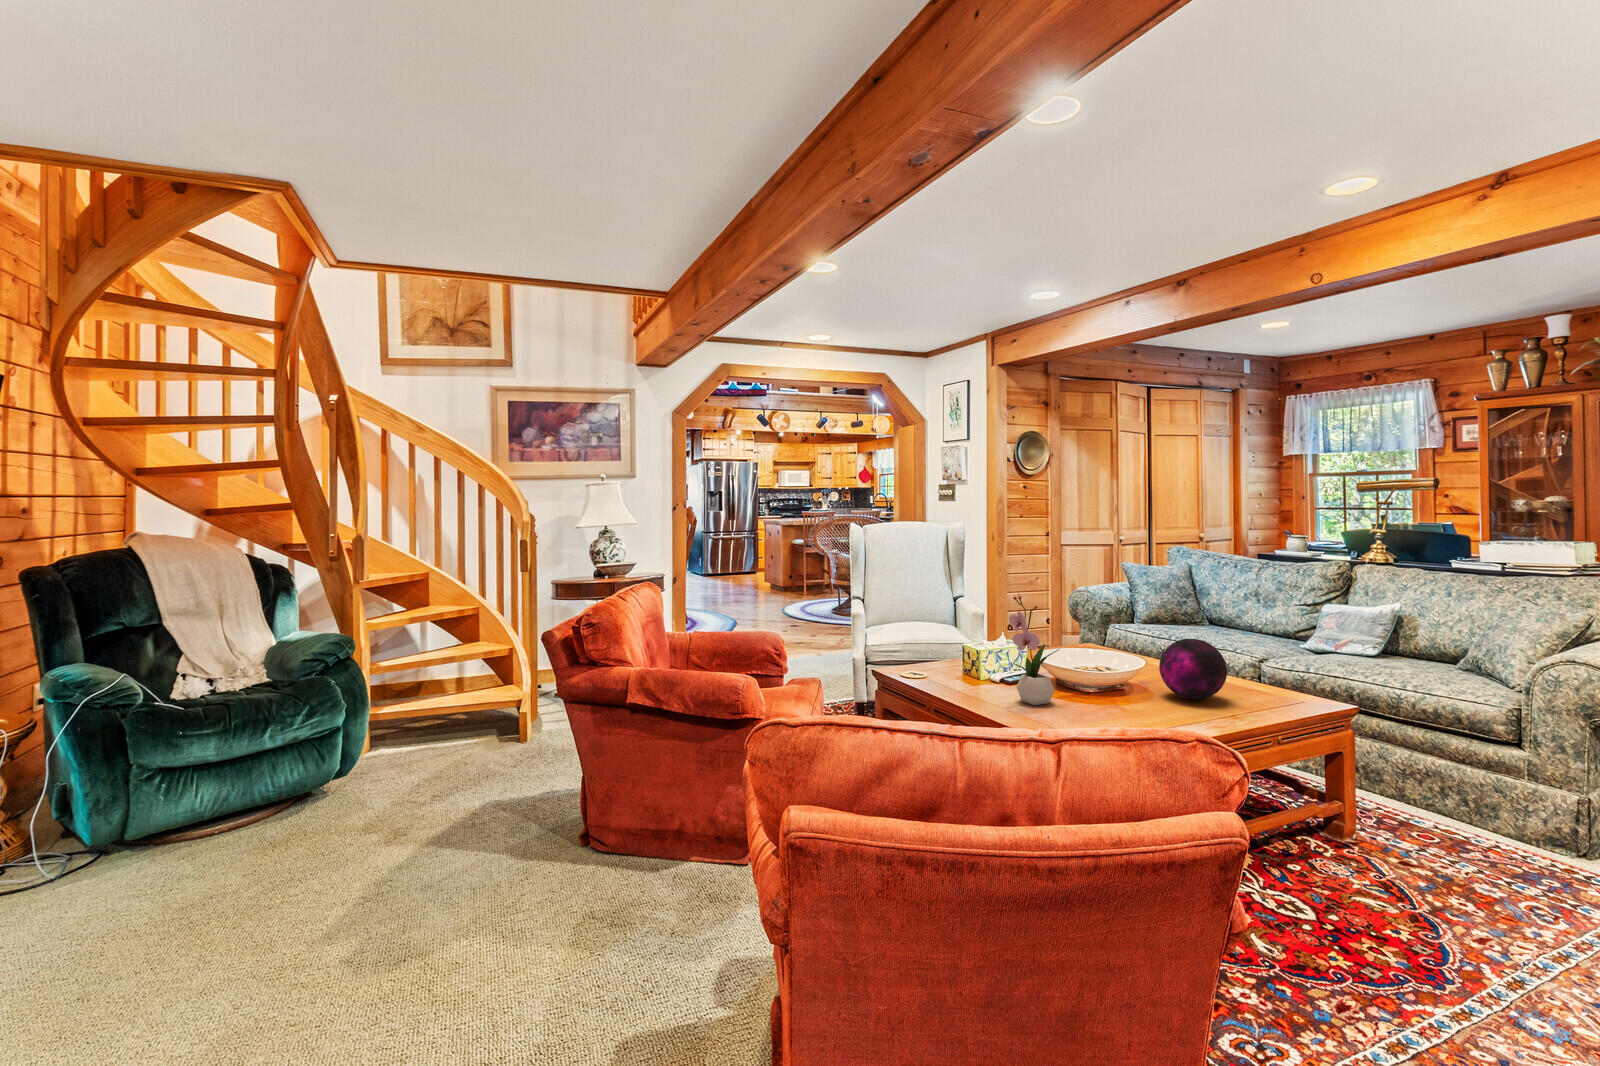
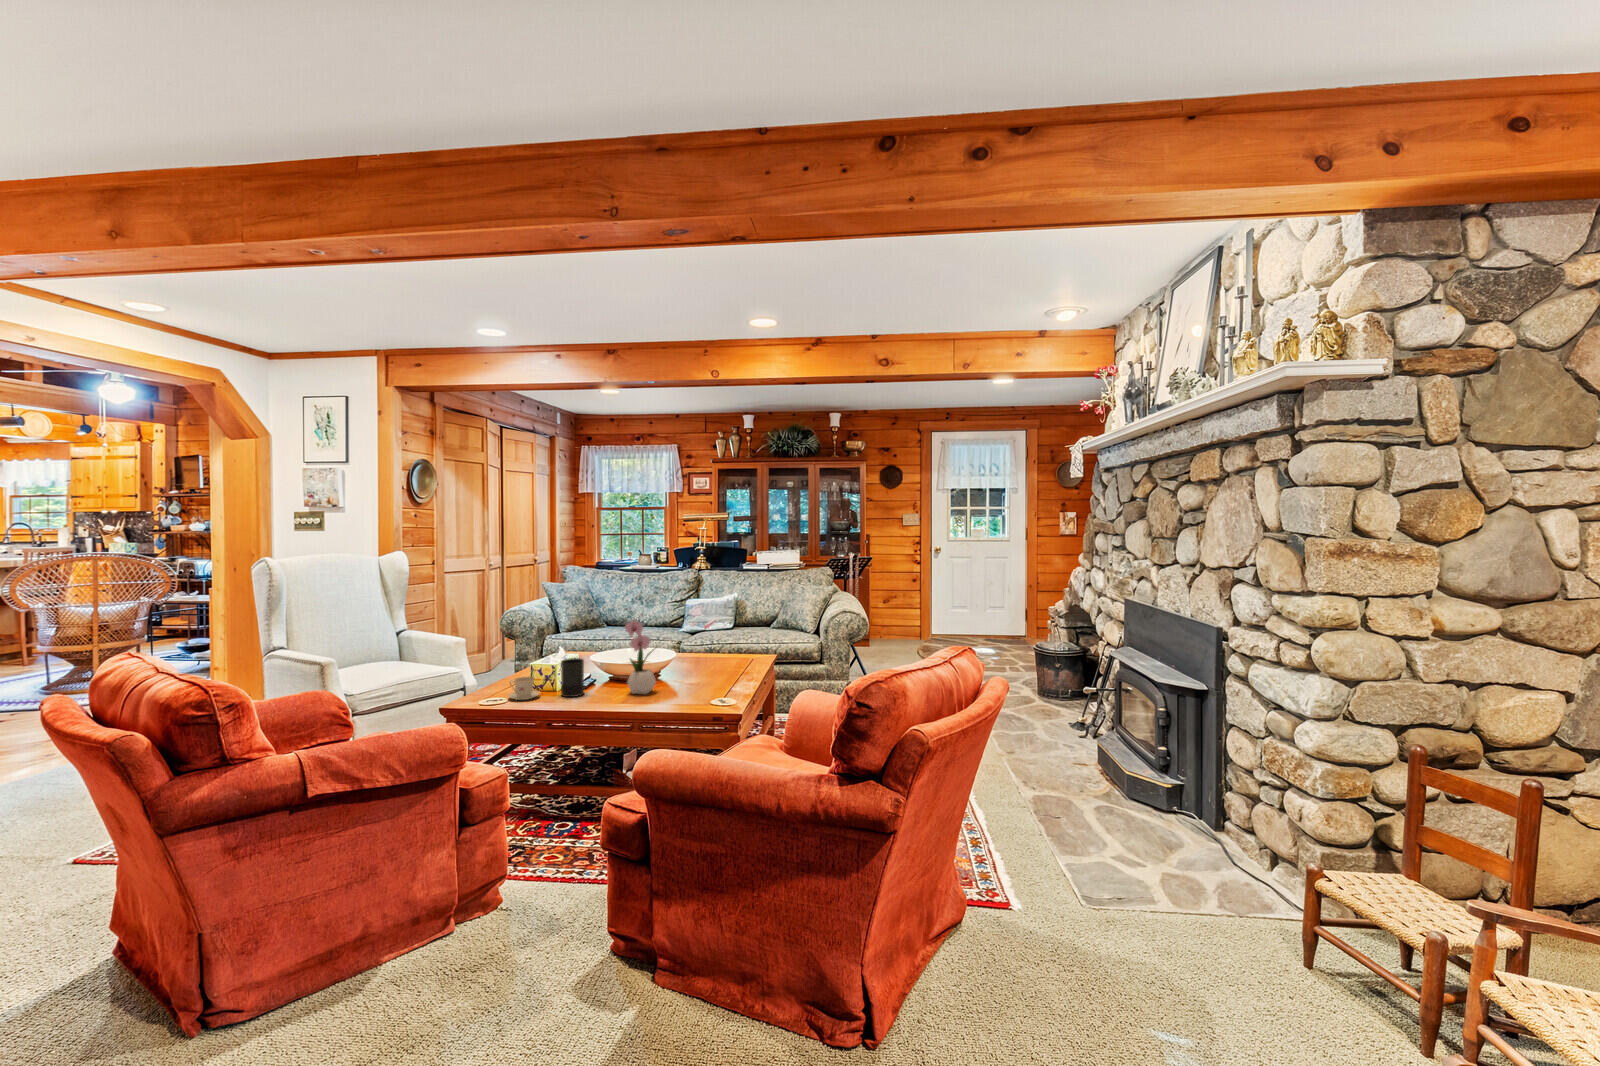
decorative orb: present [1159,639,1227,700] -> none [693,625,736,668]
candle: none [959,642,984,689] -> present [561,658,584,697]
teacup: none [913,656,945,680] -> present [508,677,540,700]

